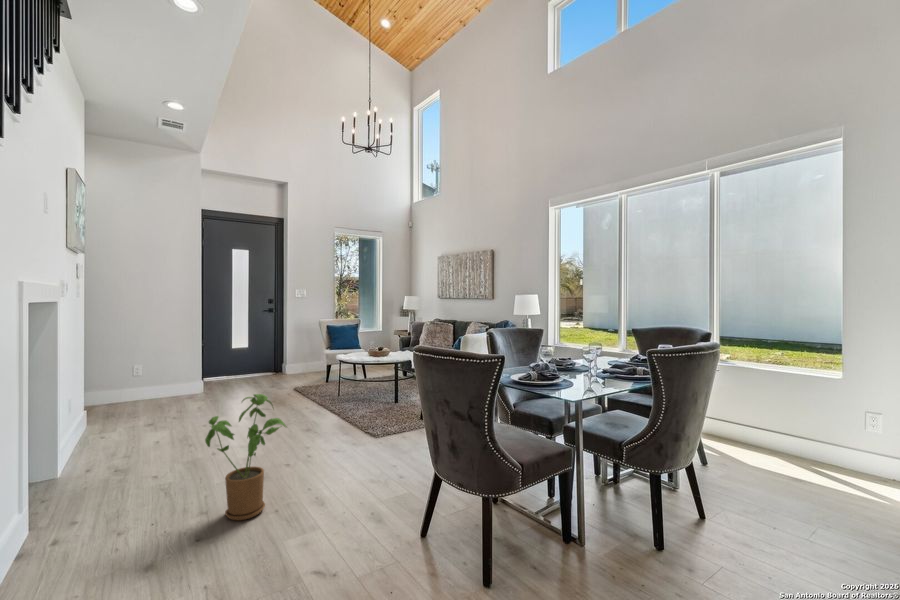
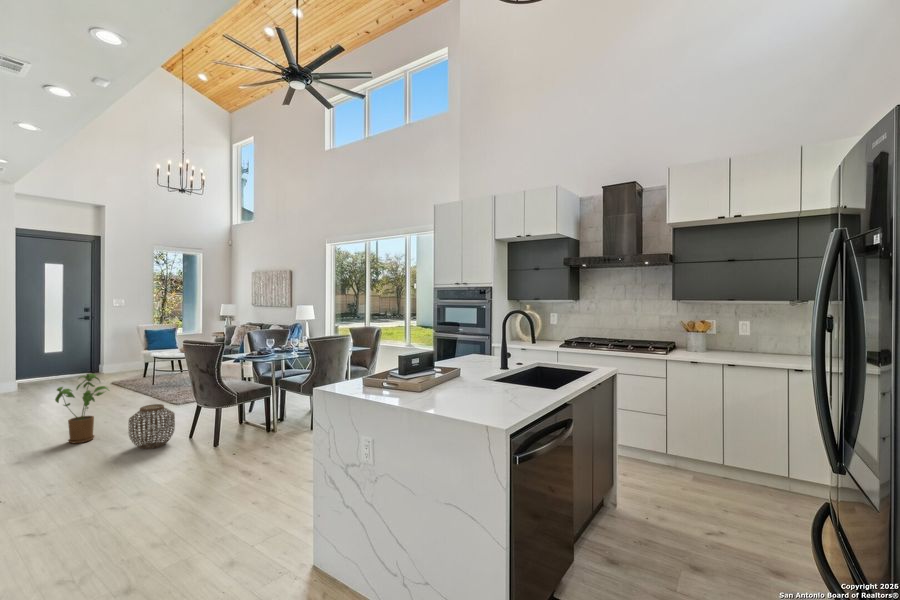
woven basket: none [317,466,397,566] -> present [129,404,175,449]

